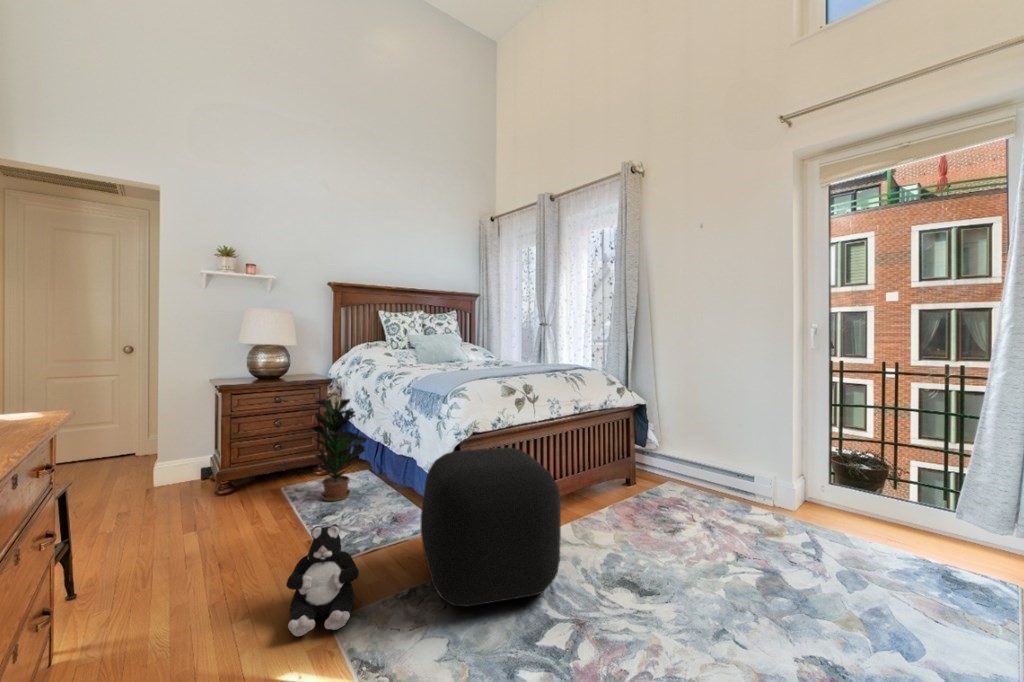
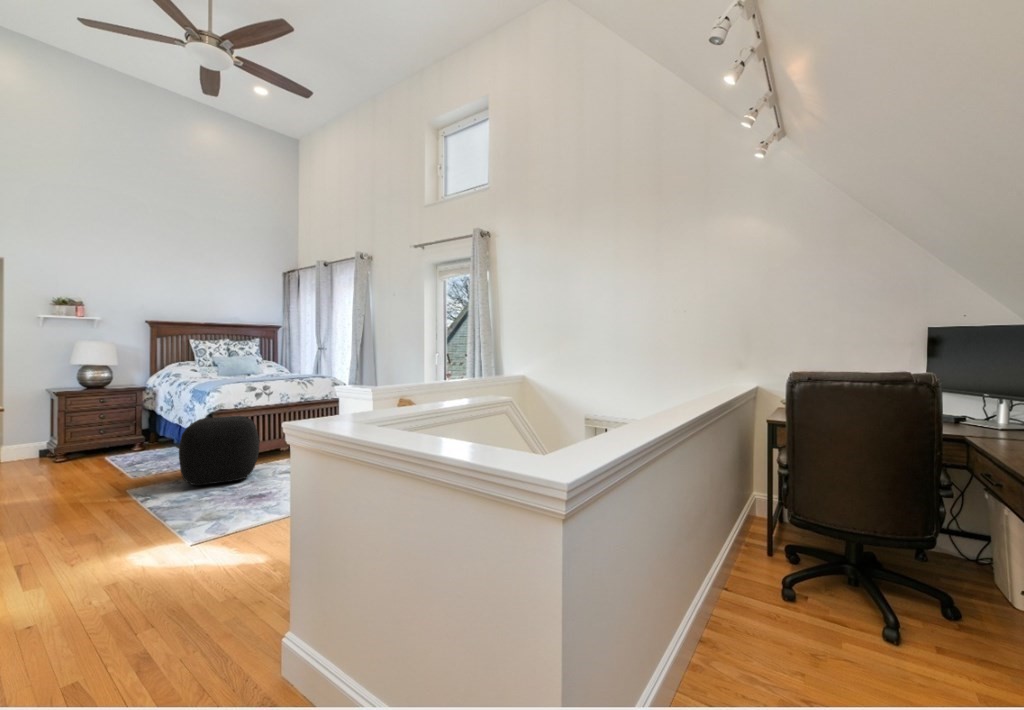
potted plant: present [311,399,367,501] -> none [124,398,172,461]
plush toy: present [286,524,359,636] -> none [98,452,142,498]

